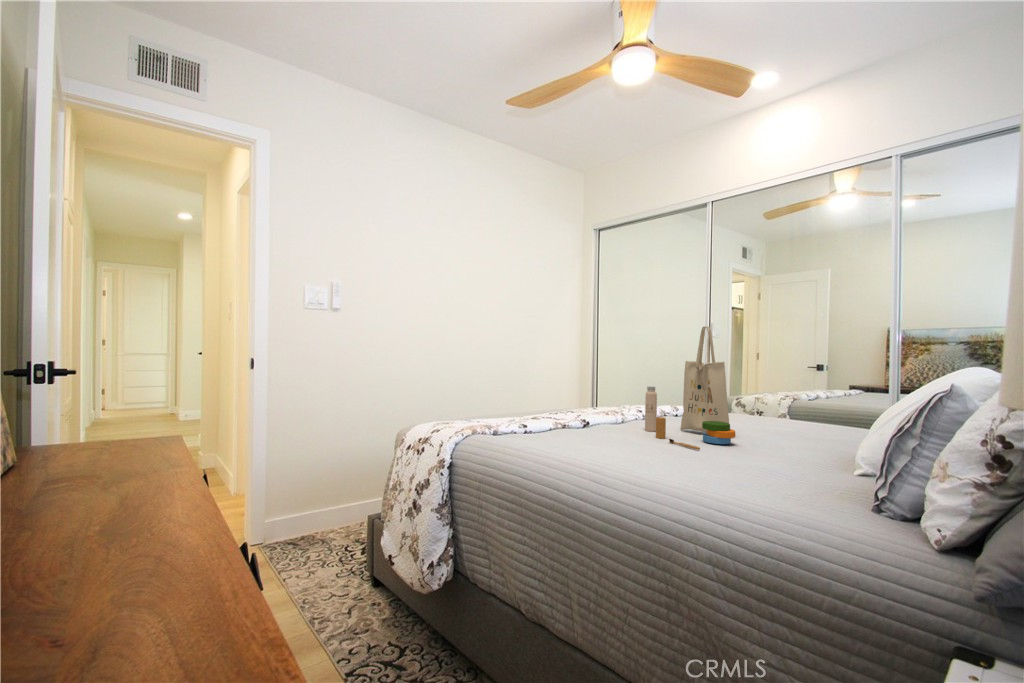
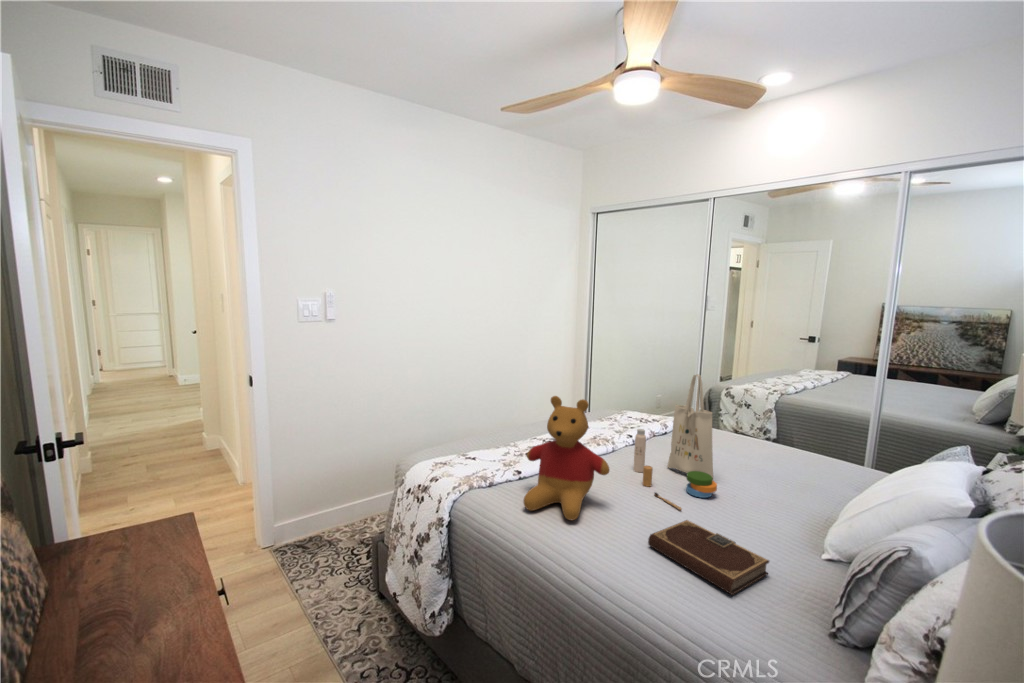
stuffed bear: none [531,332,621,451] -> present [523,396,610,520]
notebook: none [667,447,804,492] -> present [648,520,769,595]

